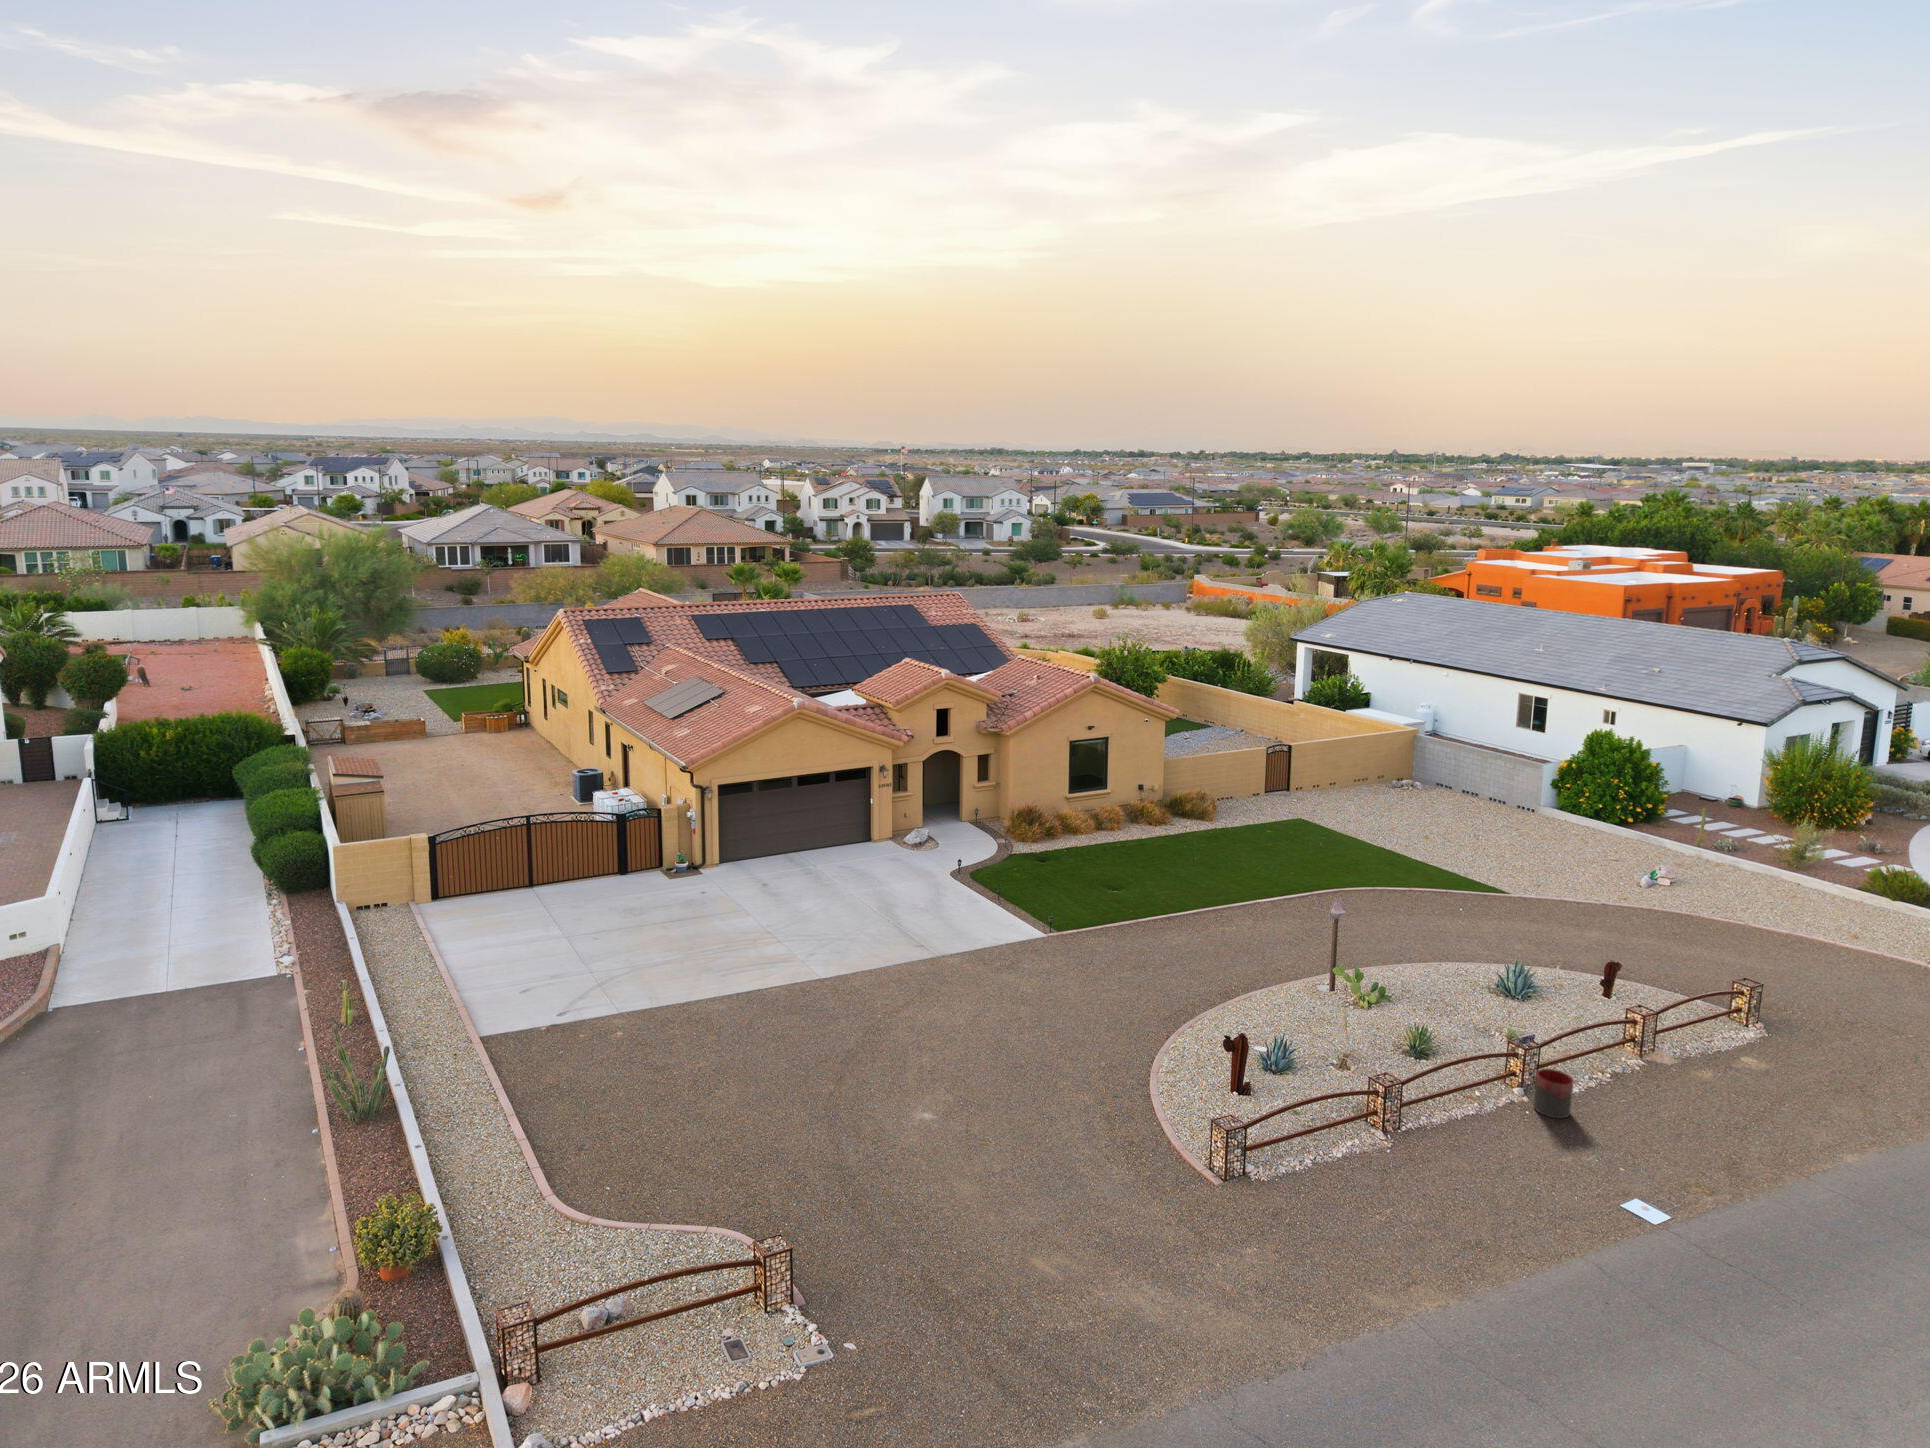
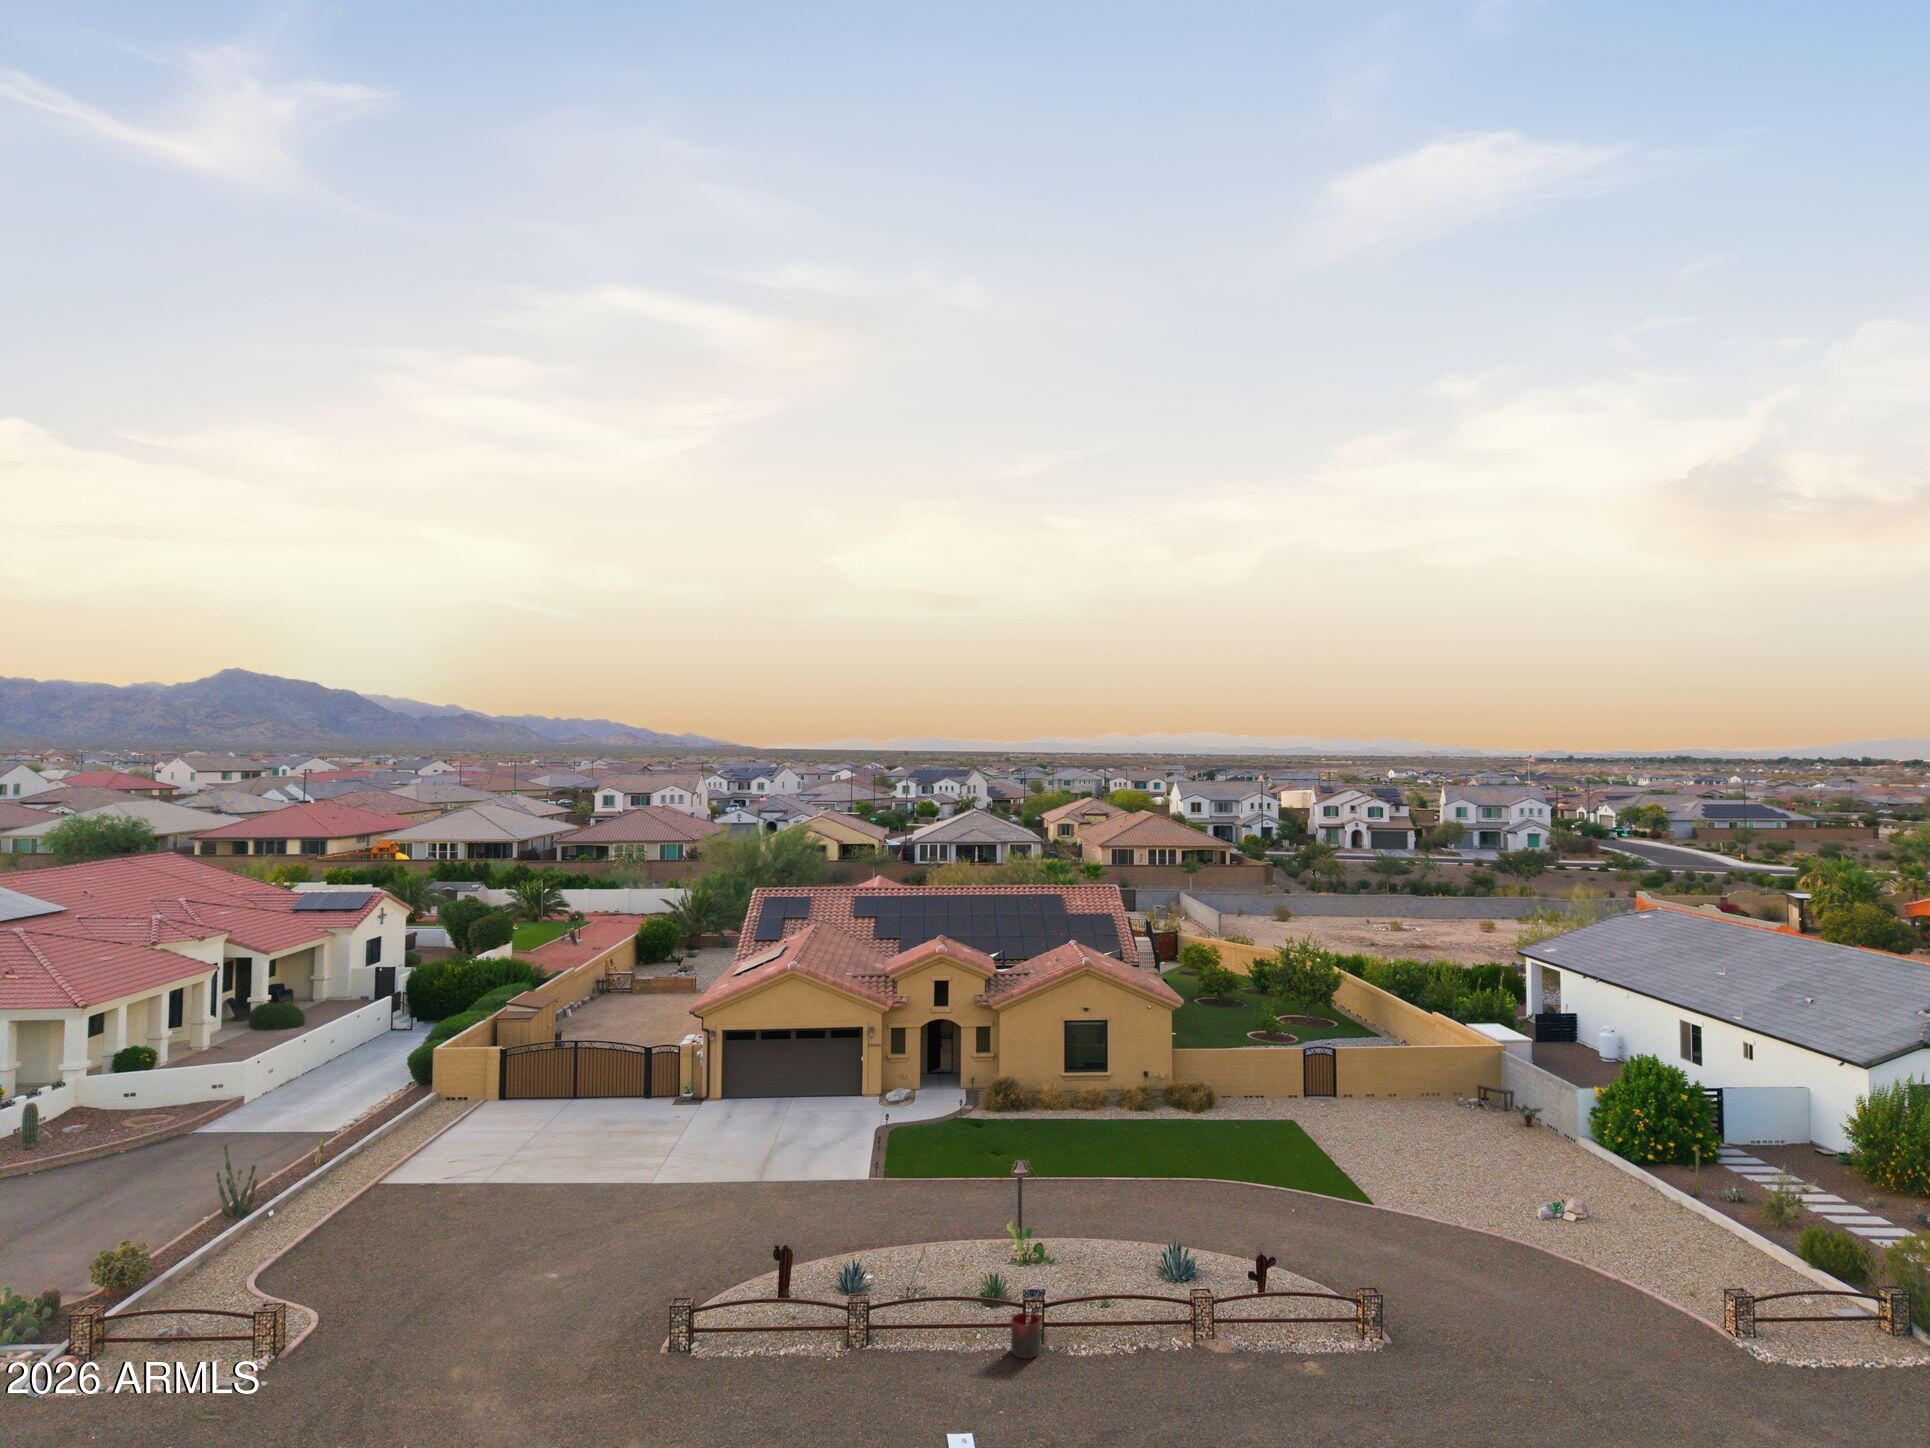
bench: none [1407,766,1441,788] -> present [1477,1085,1514,1110]
potted plant: none [1458,781,1488,800] -> present [1519,1105,1542,1126]

